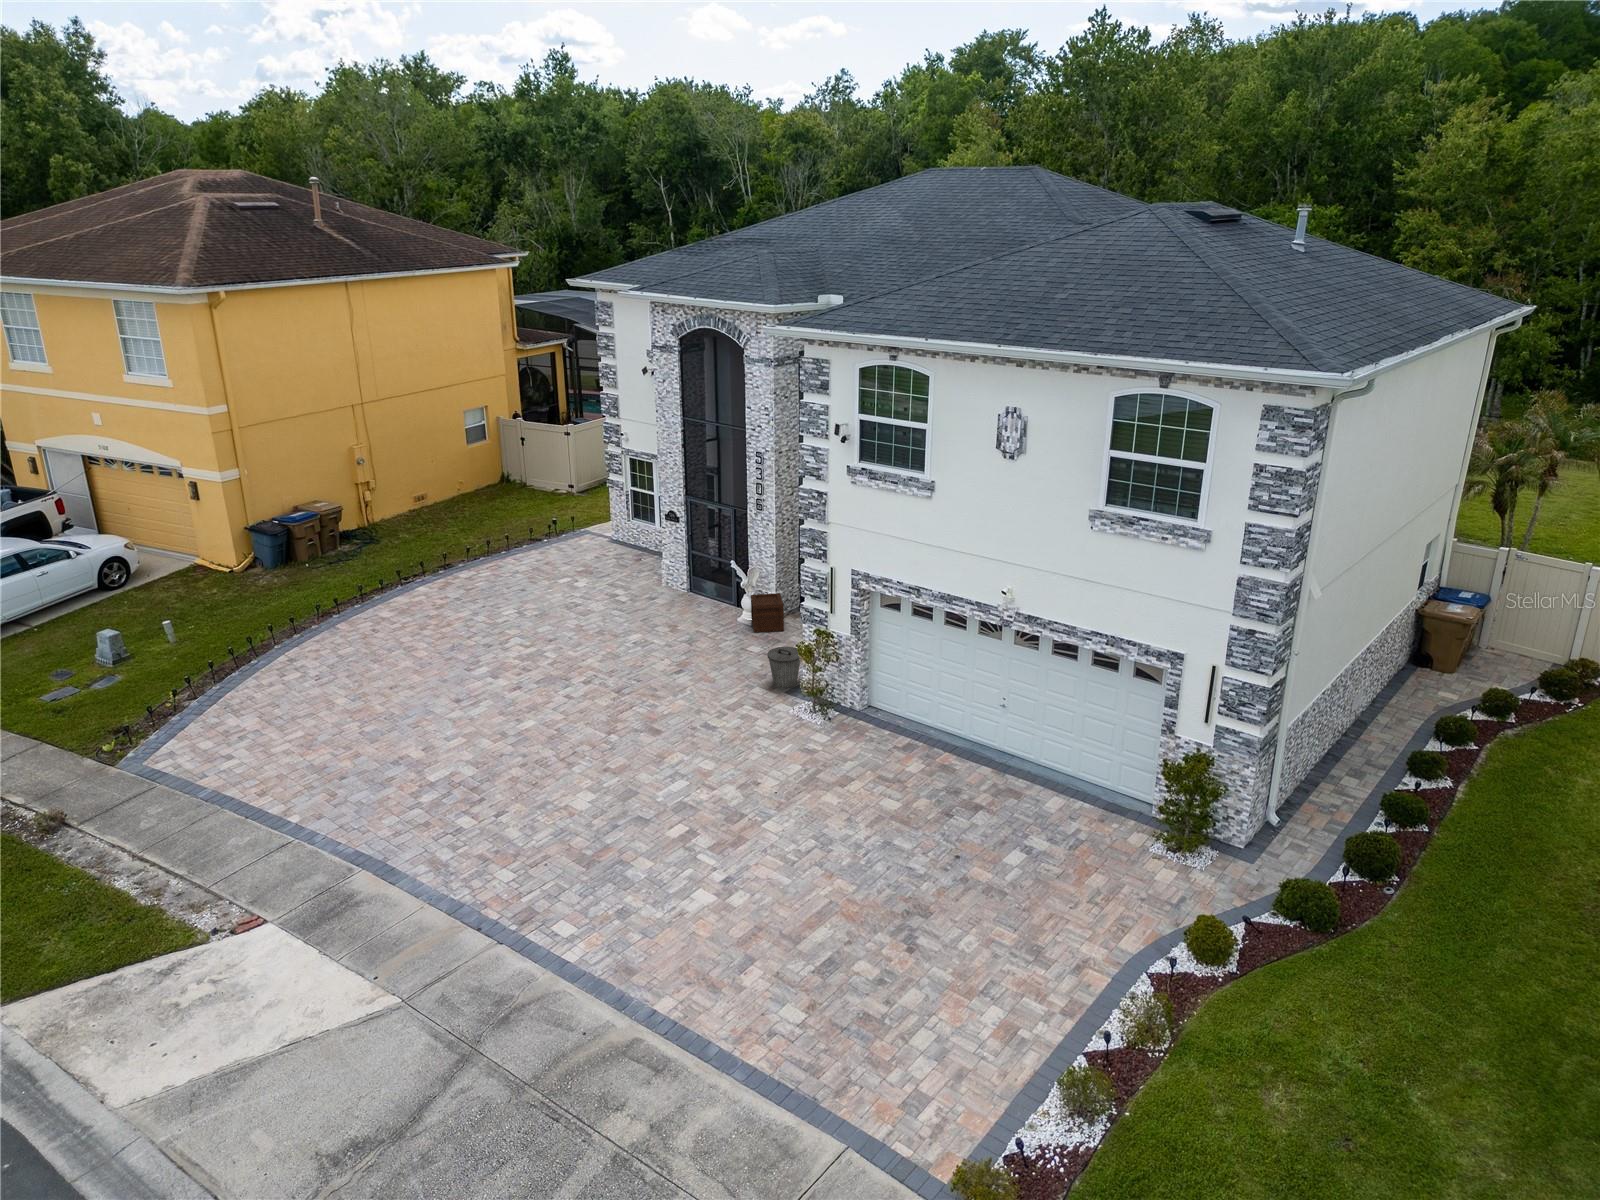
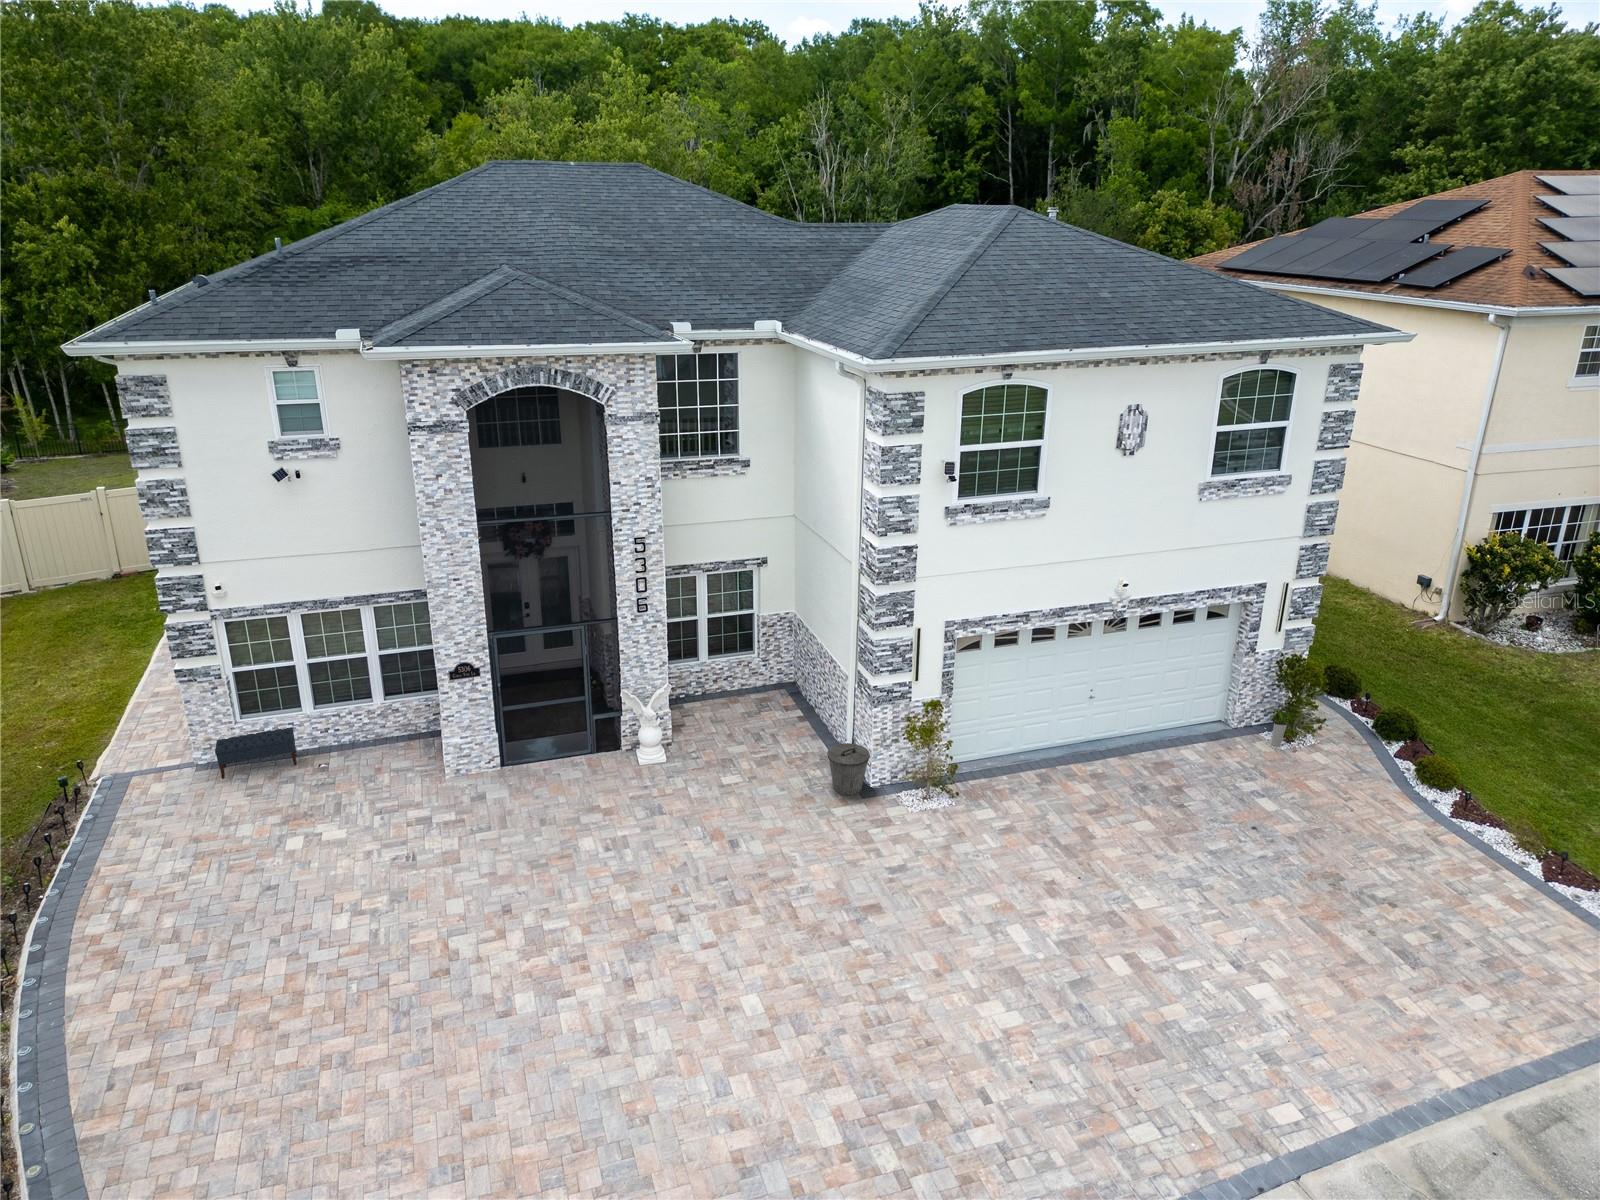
bench: none [602,524,644,552] -> present [215,727,297,779]
wooden crate: present [751,593,784,633] -> none [660,708,714,765]
planter: none [1134,807,1153,854] -> present [1271,709,1292,747]

